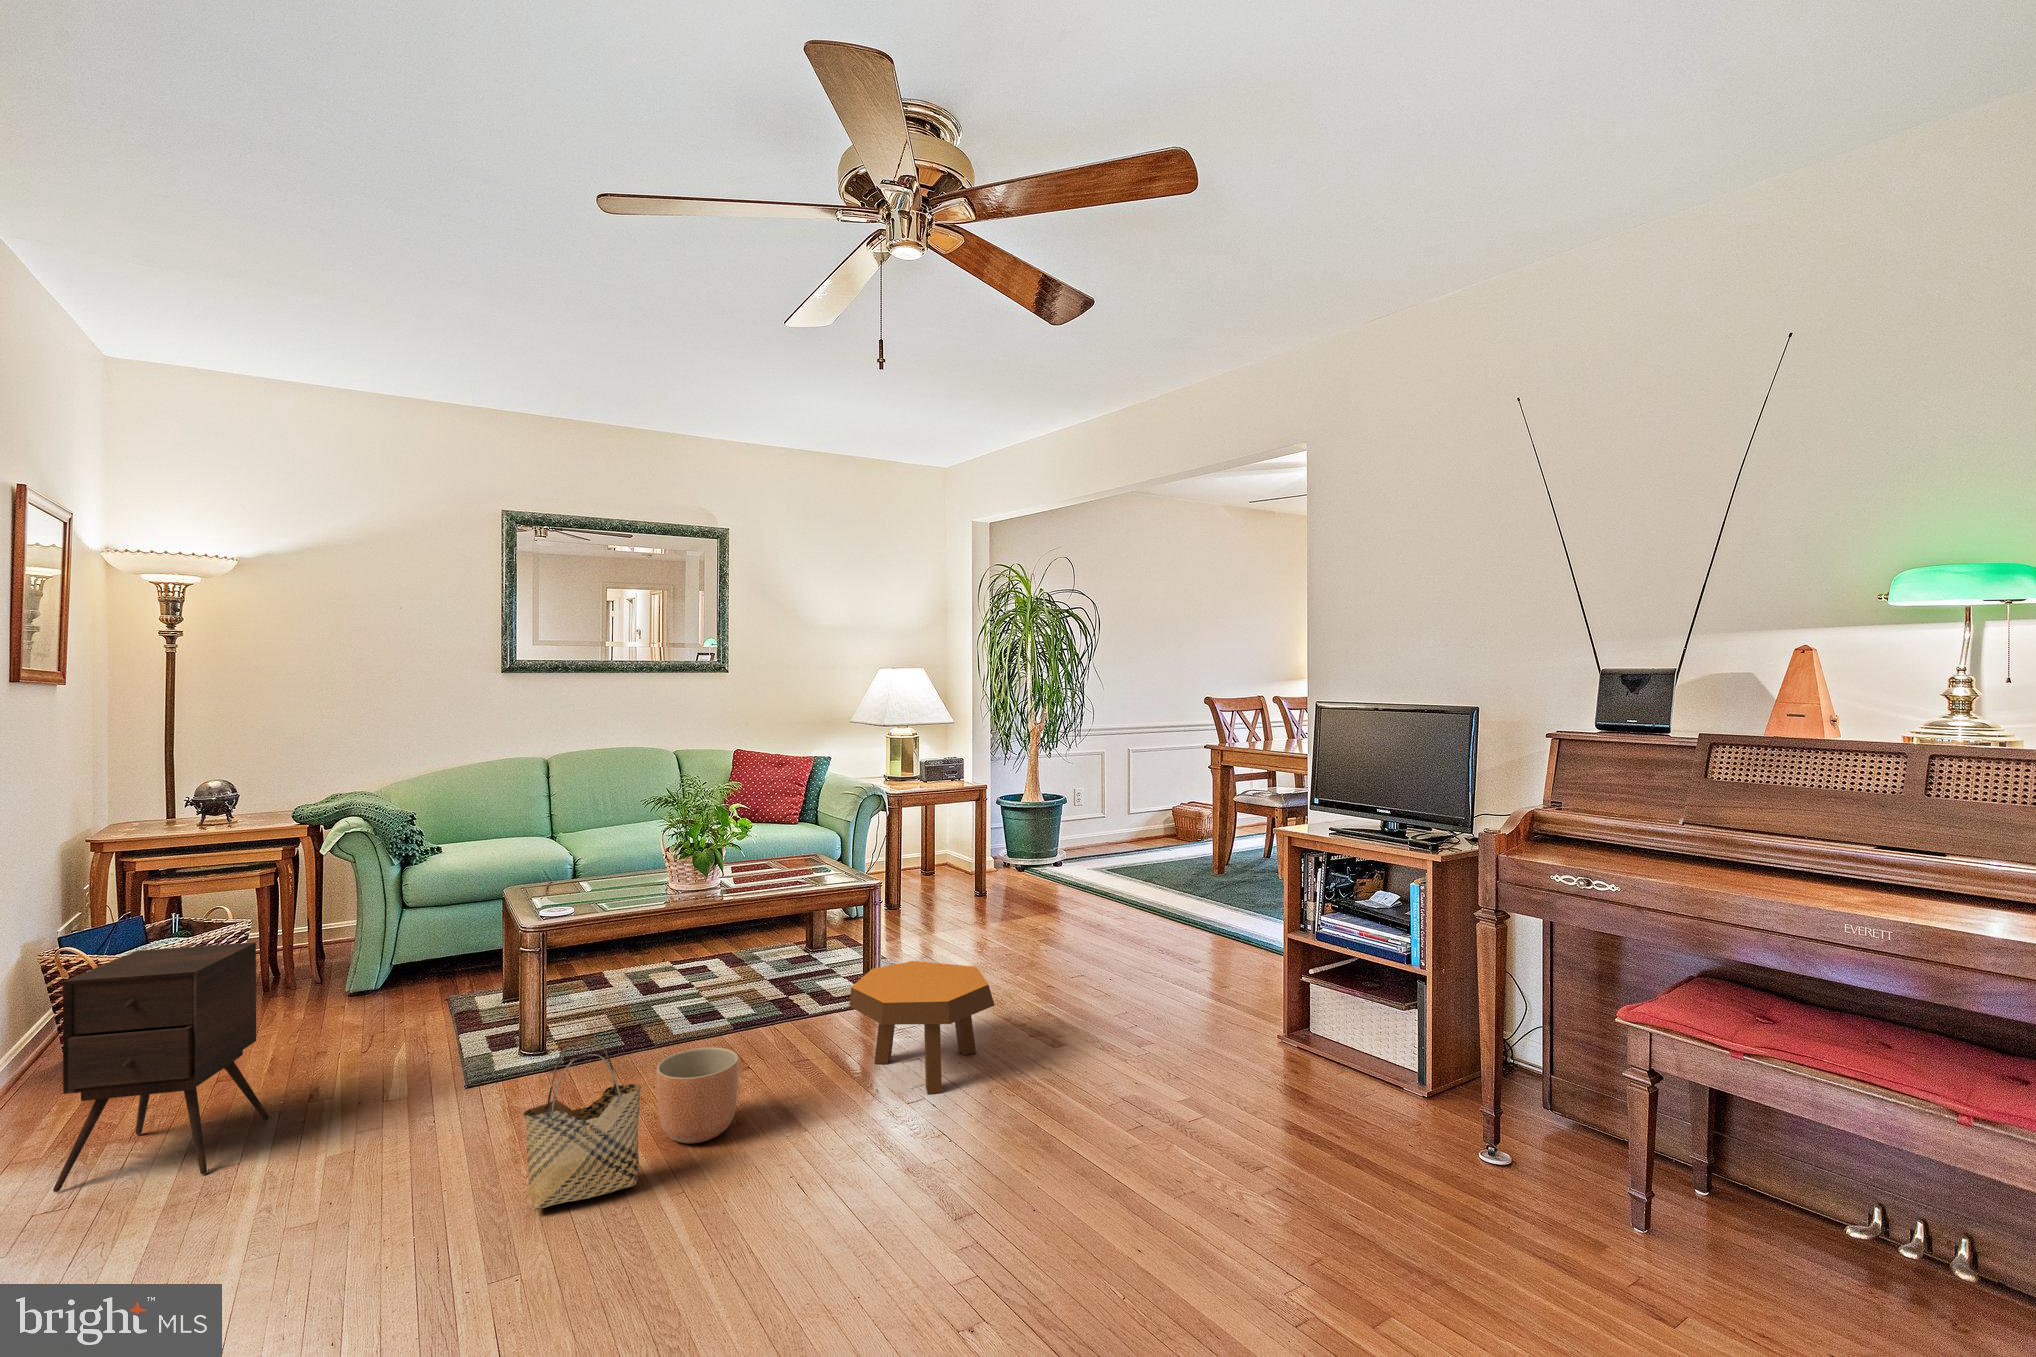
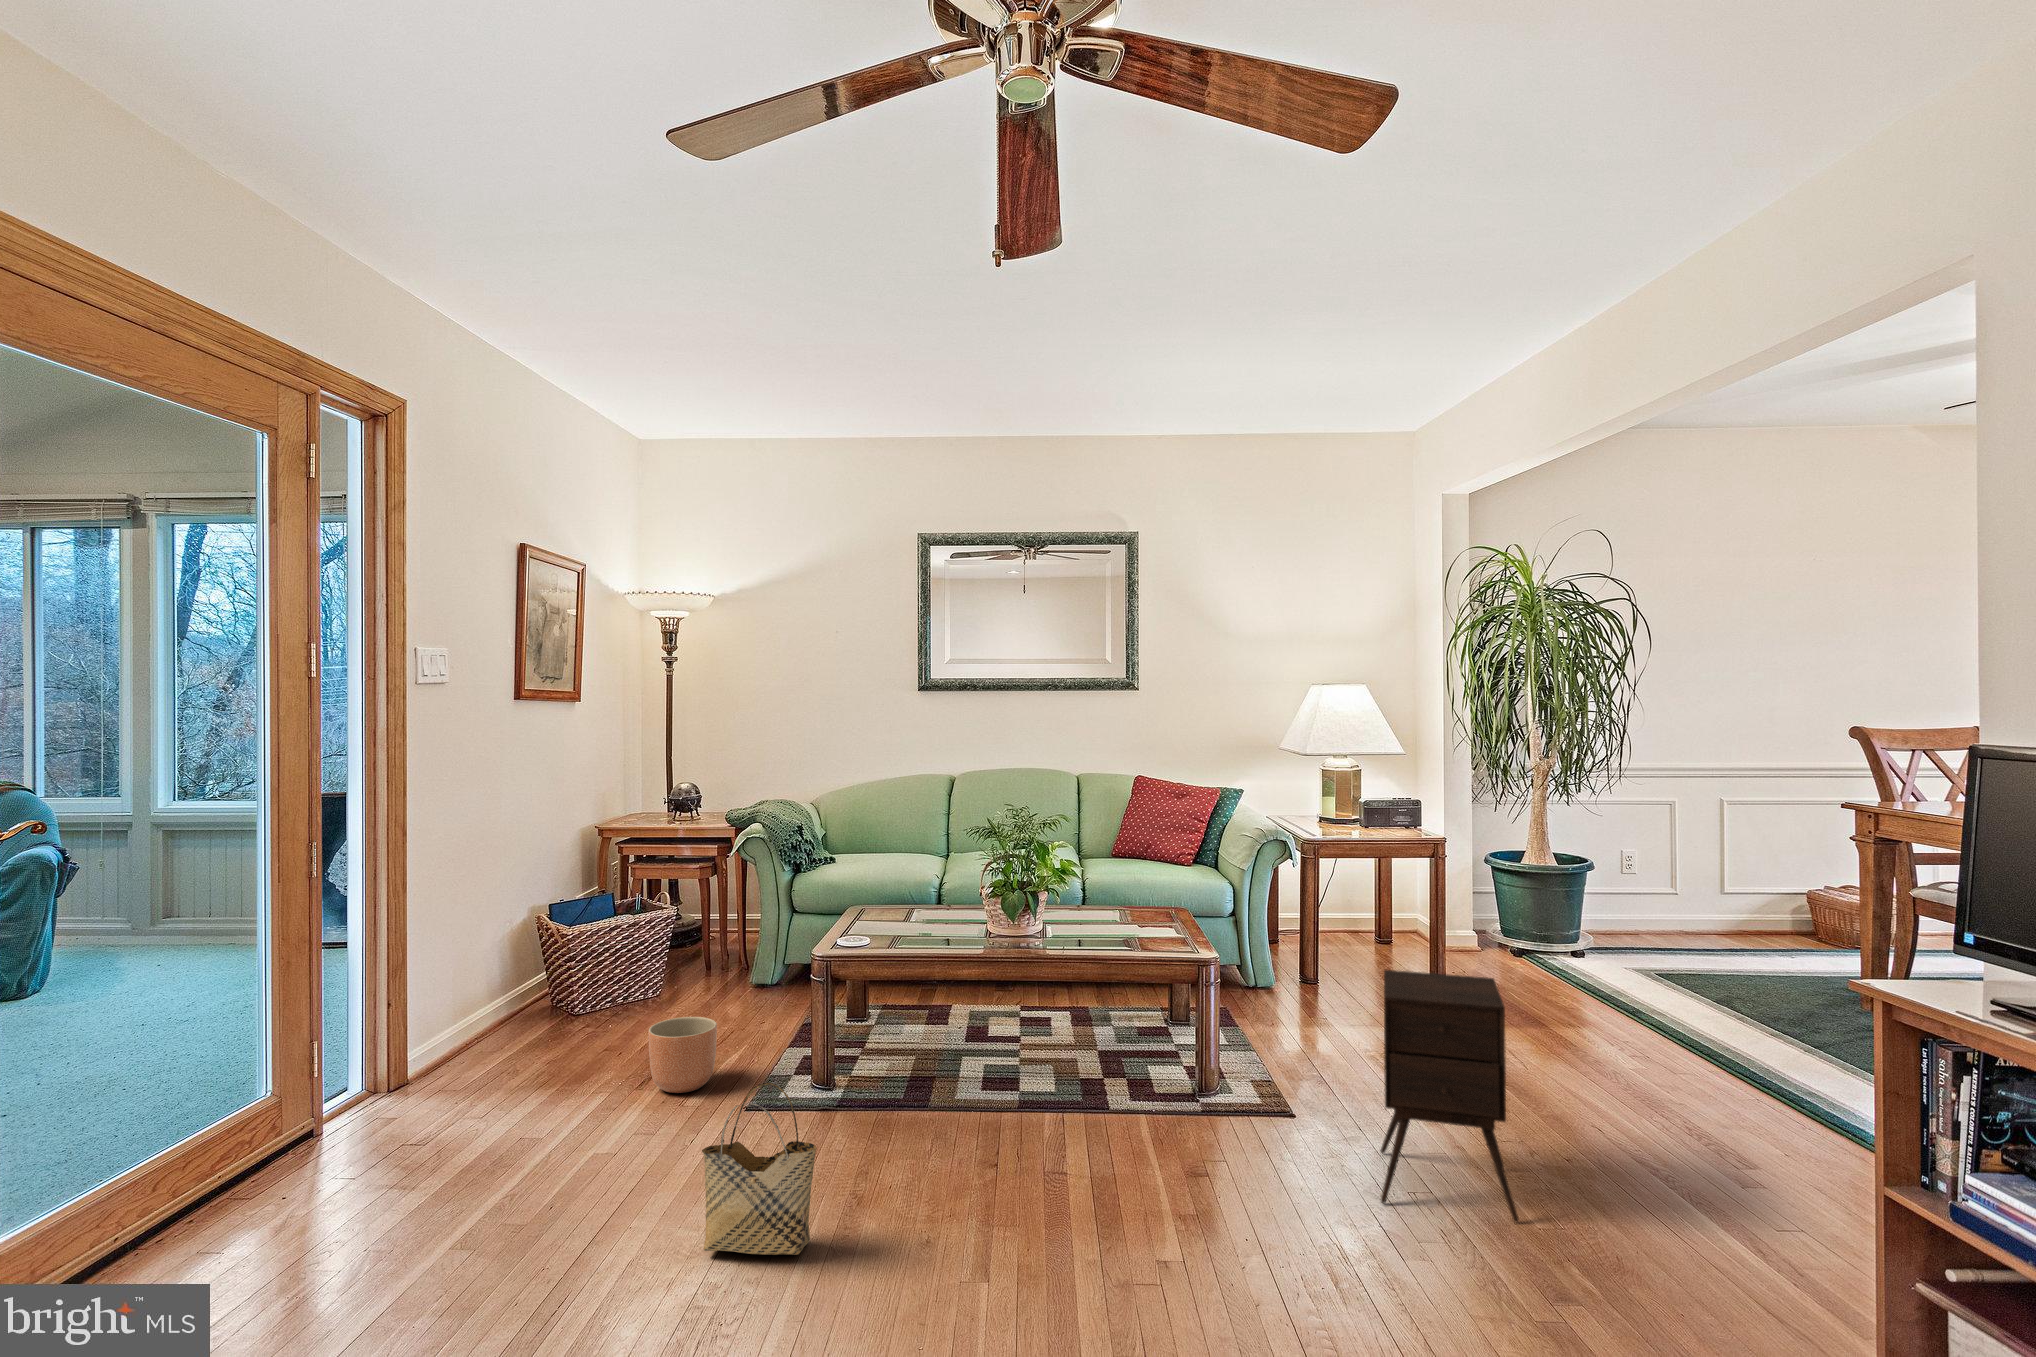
side table: present [53,943,269,1192] -> present [1380,970,1519,1222]
footstool: present [850,961,995,1094] -> none [1098,1064,1280,1246]
planter: present [657,1047,739,1143] -> present [648,1017,717,1093]

